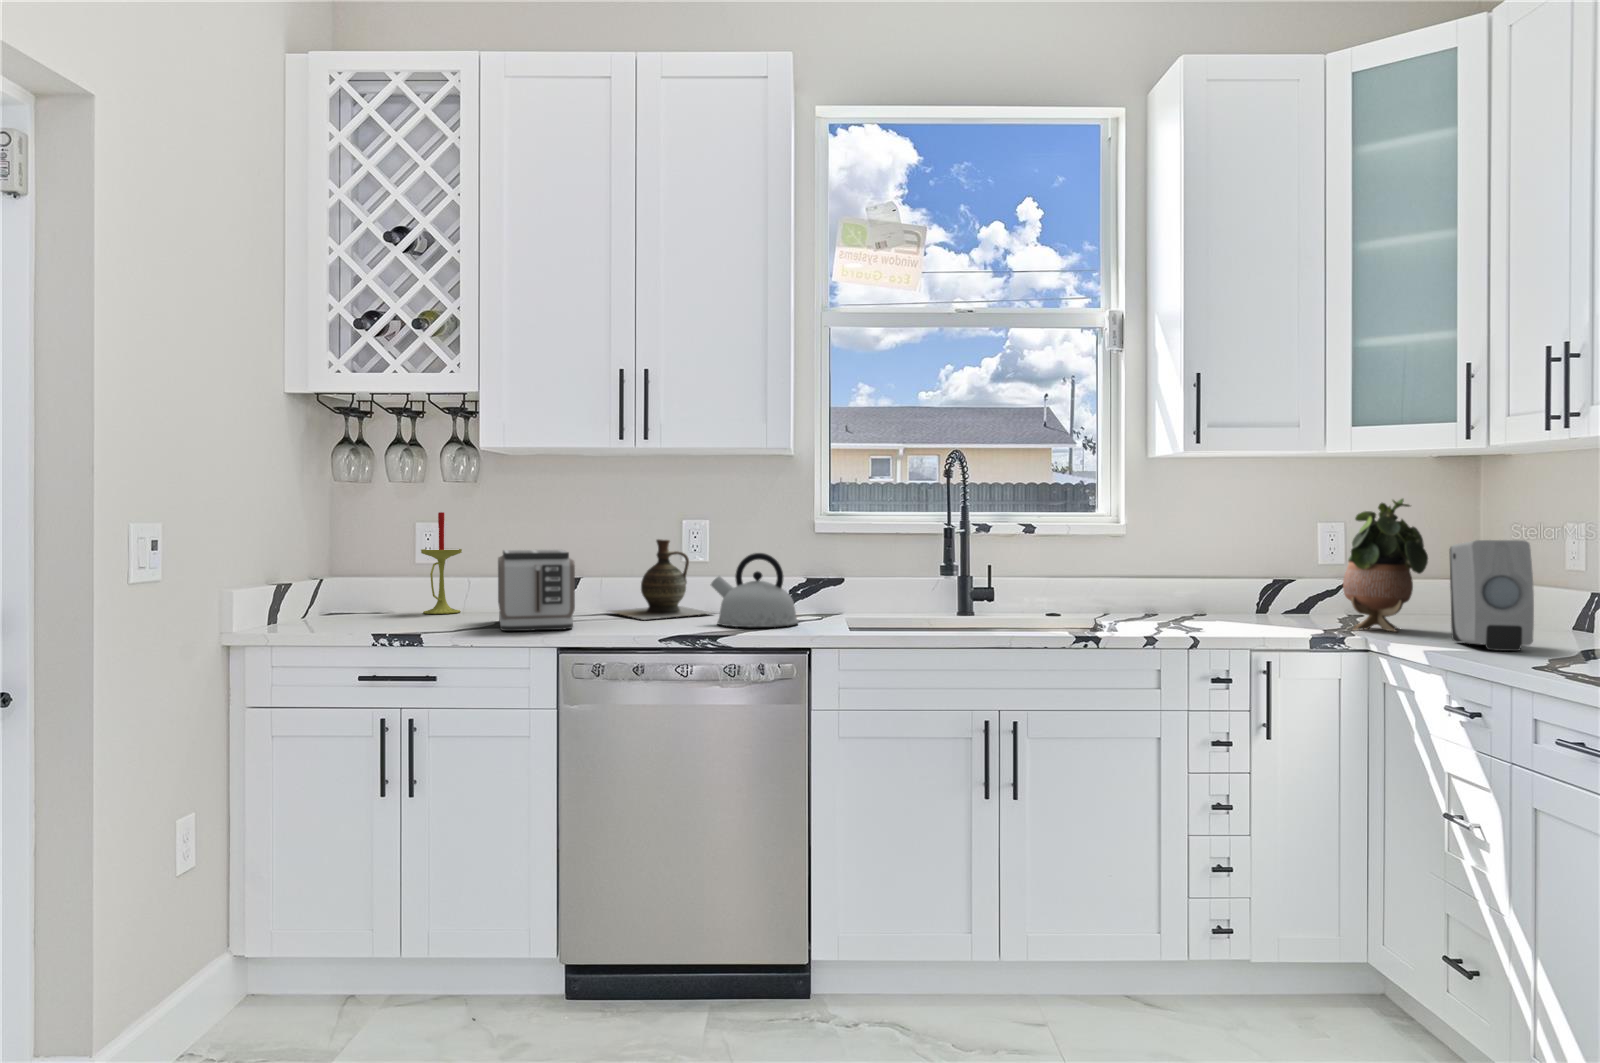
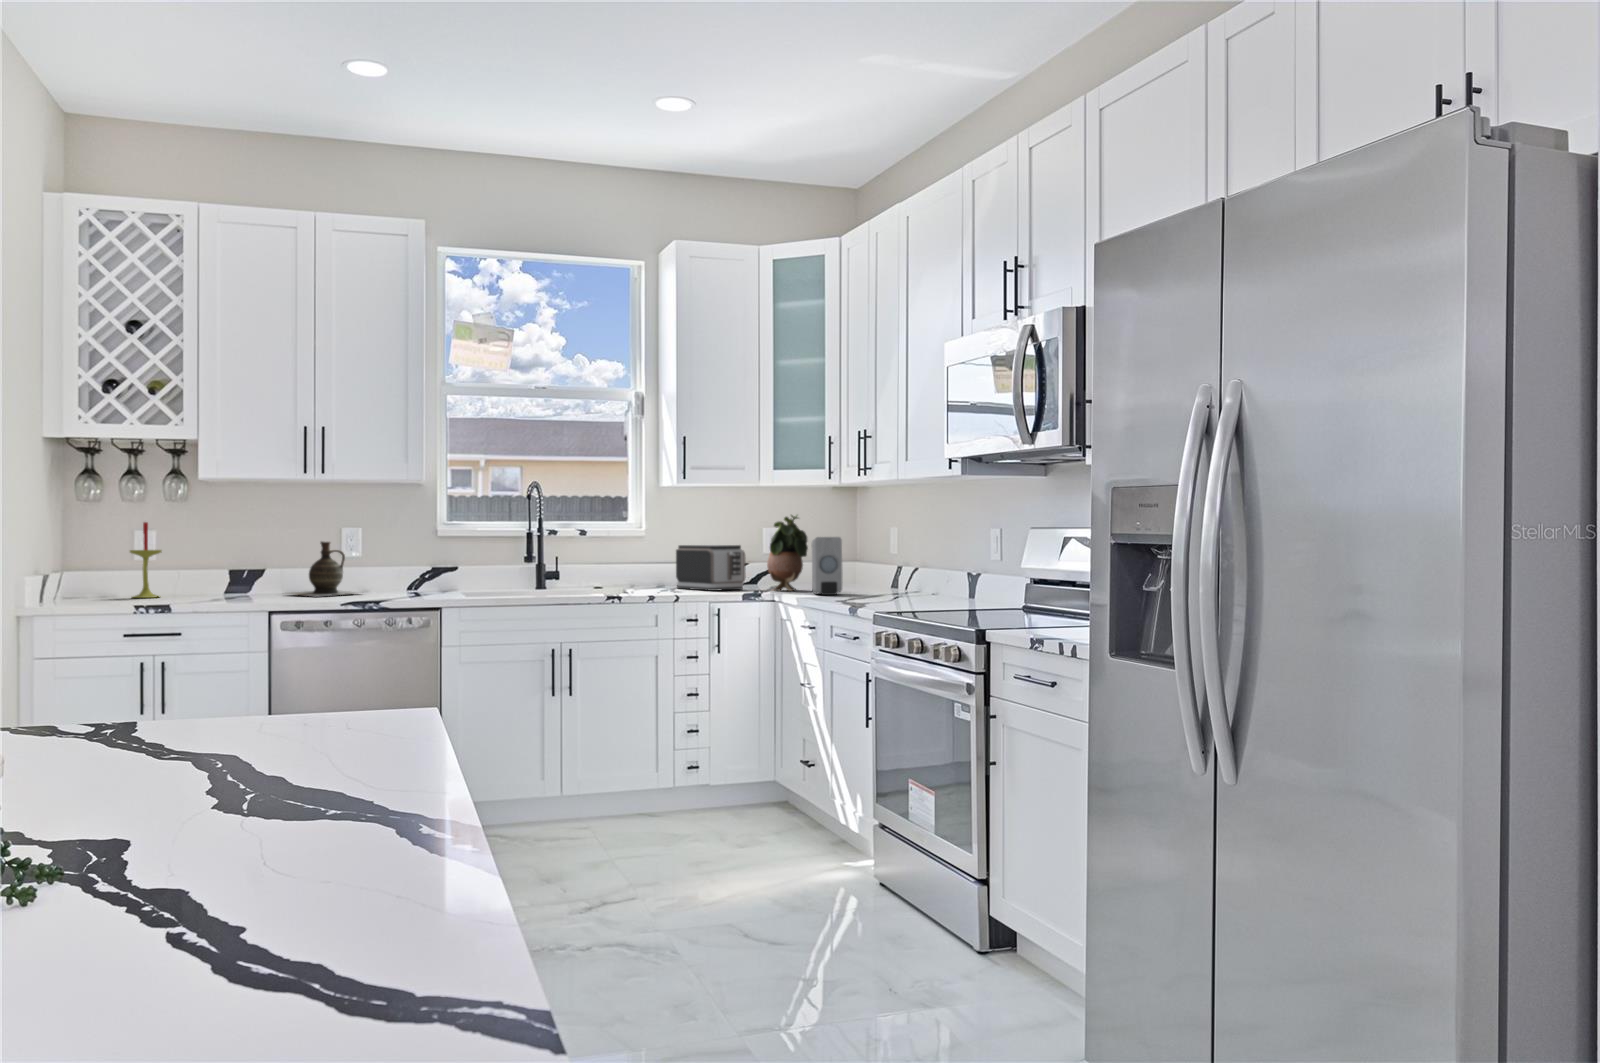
toaster: present [498,549,575,631] -> present [676,545,745,591]
kettle: present [711,553,798,627] -> none [368,549,431,597]

